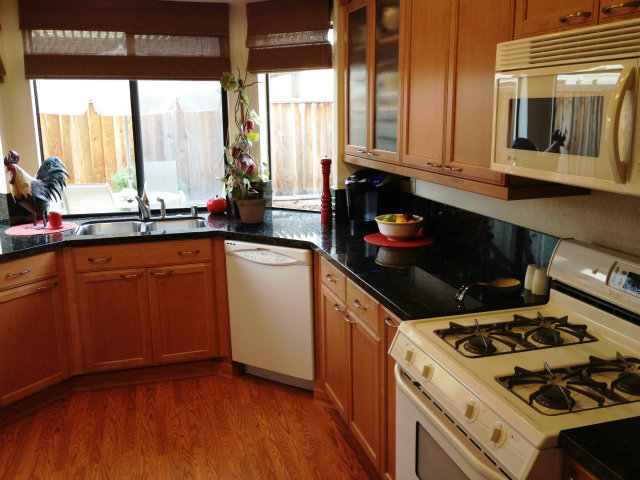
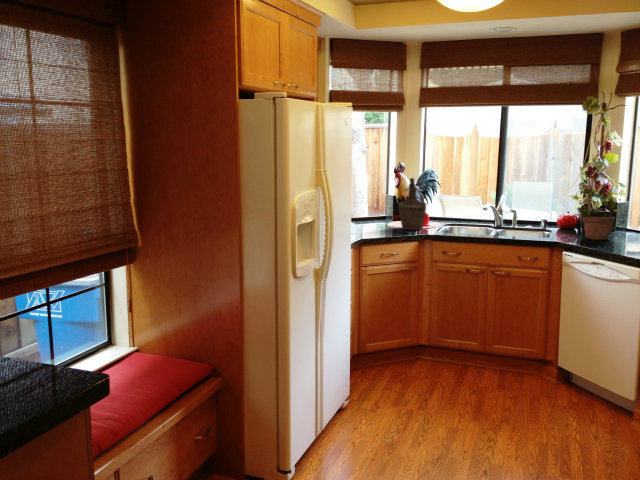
bottle: none [18,170,57,237] -> present [399,178,426,230]

